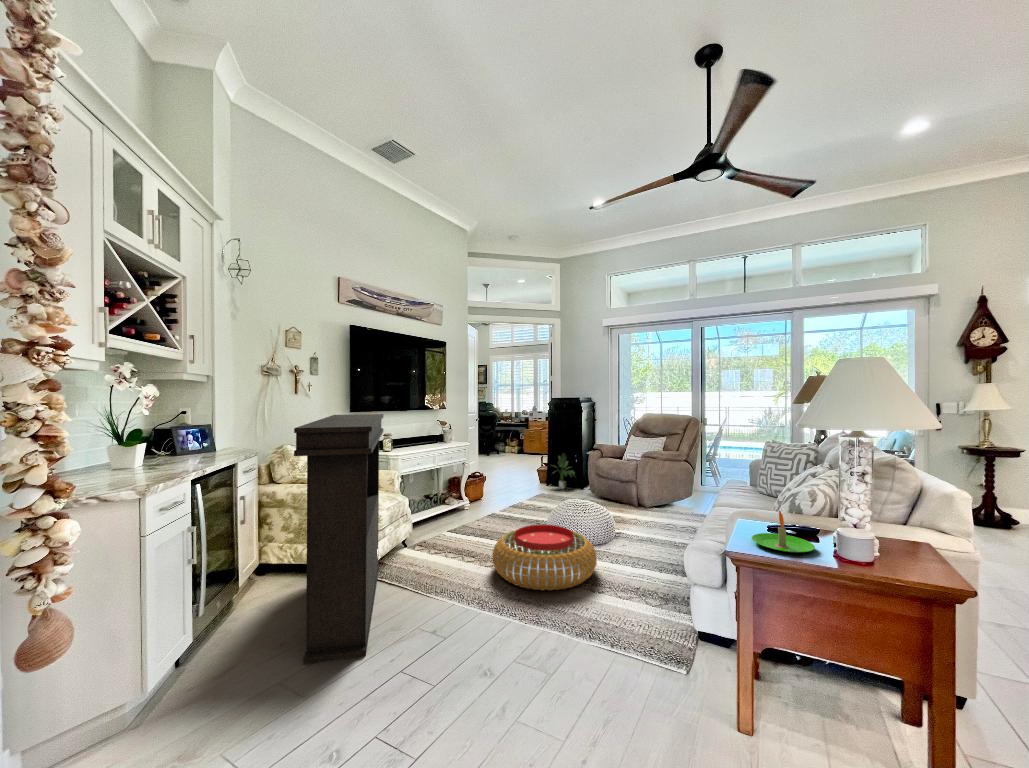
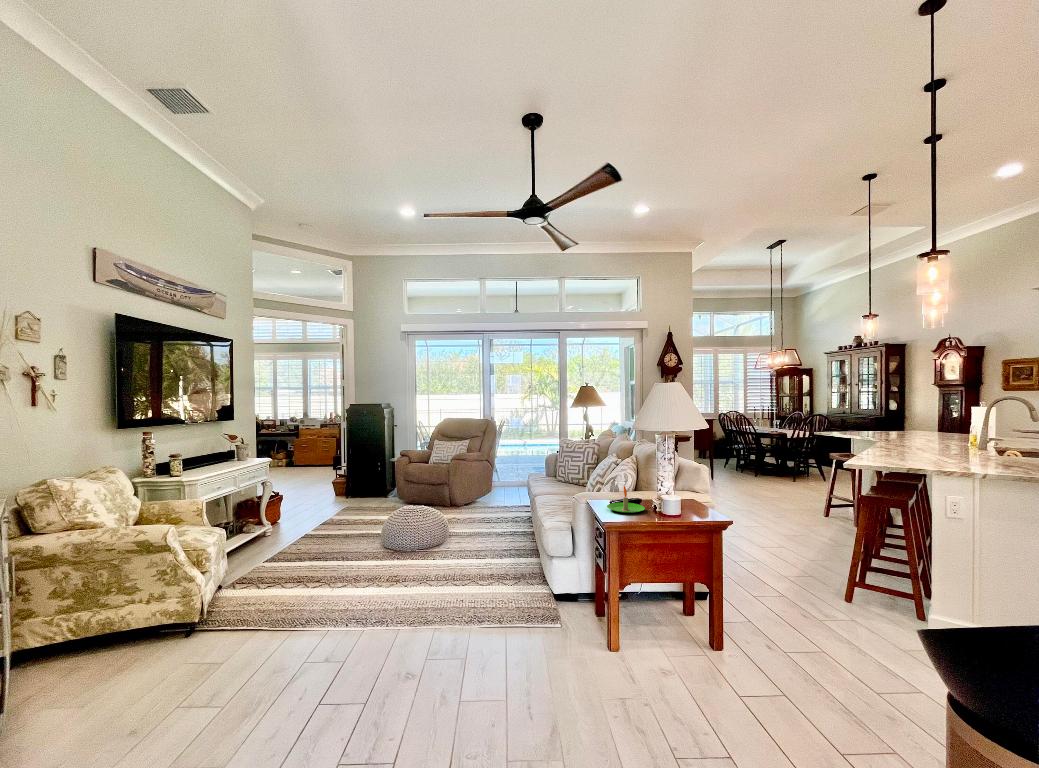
console table: present [294,414,384,665] -> none [135,431,277,736]
potted plant: present [552,453,575,489] -> none [352,461,380,499]
pouf: present [492,525,597,591] -> none [347,532,453,596]

